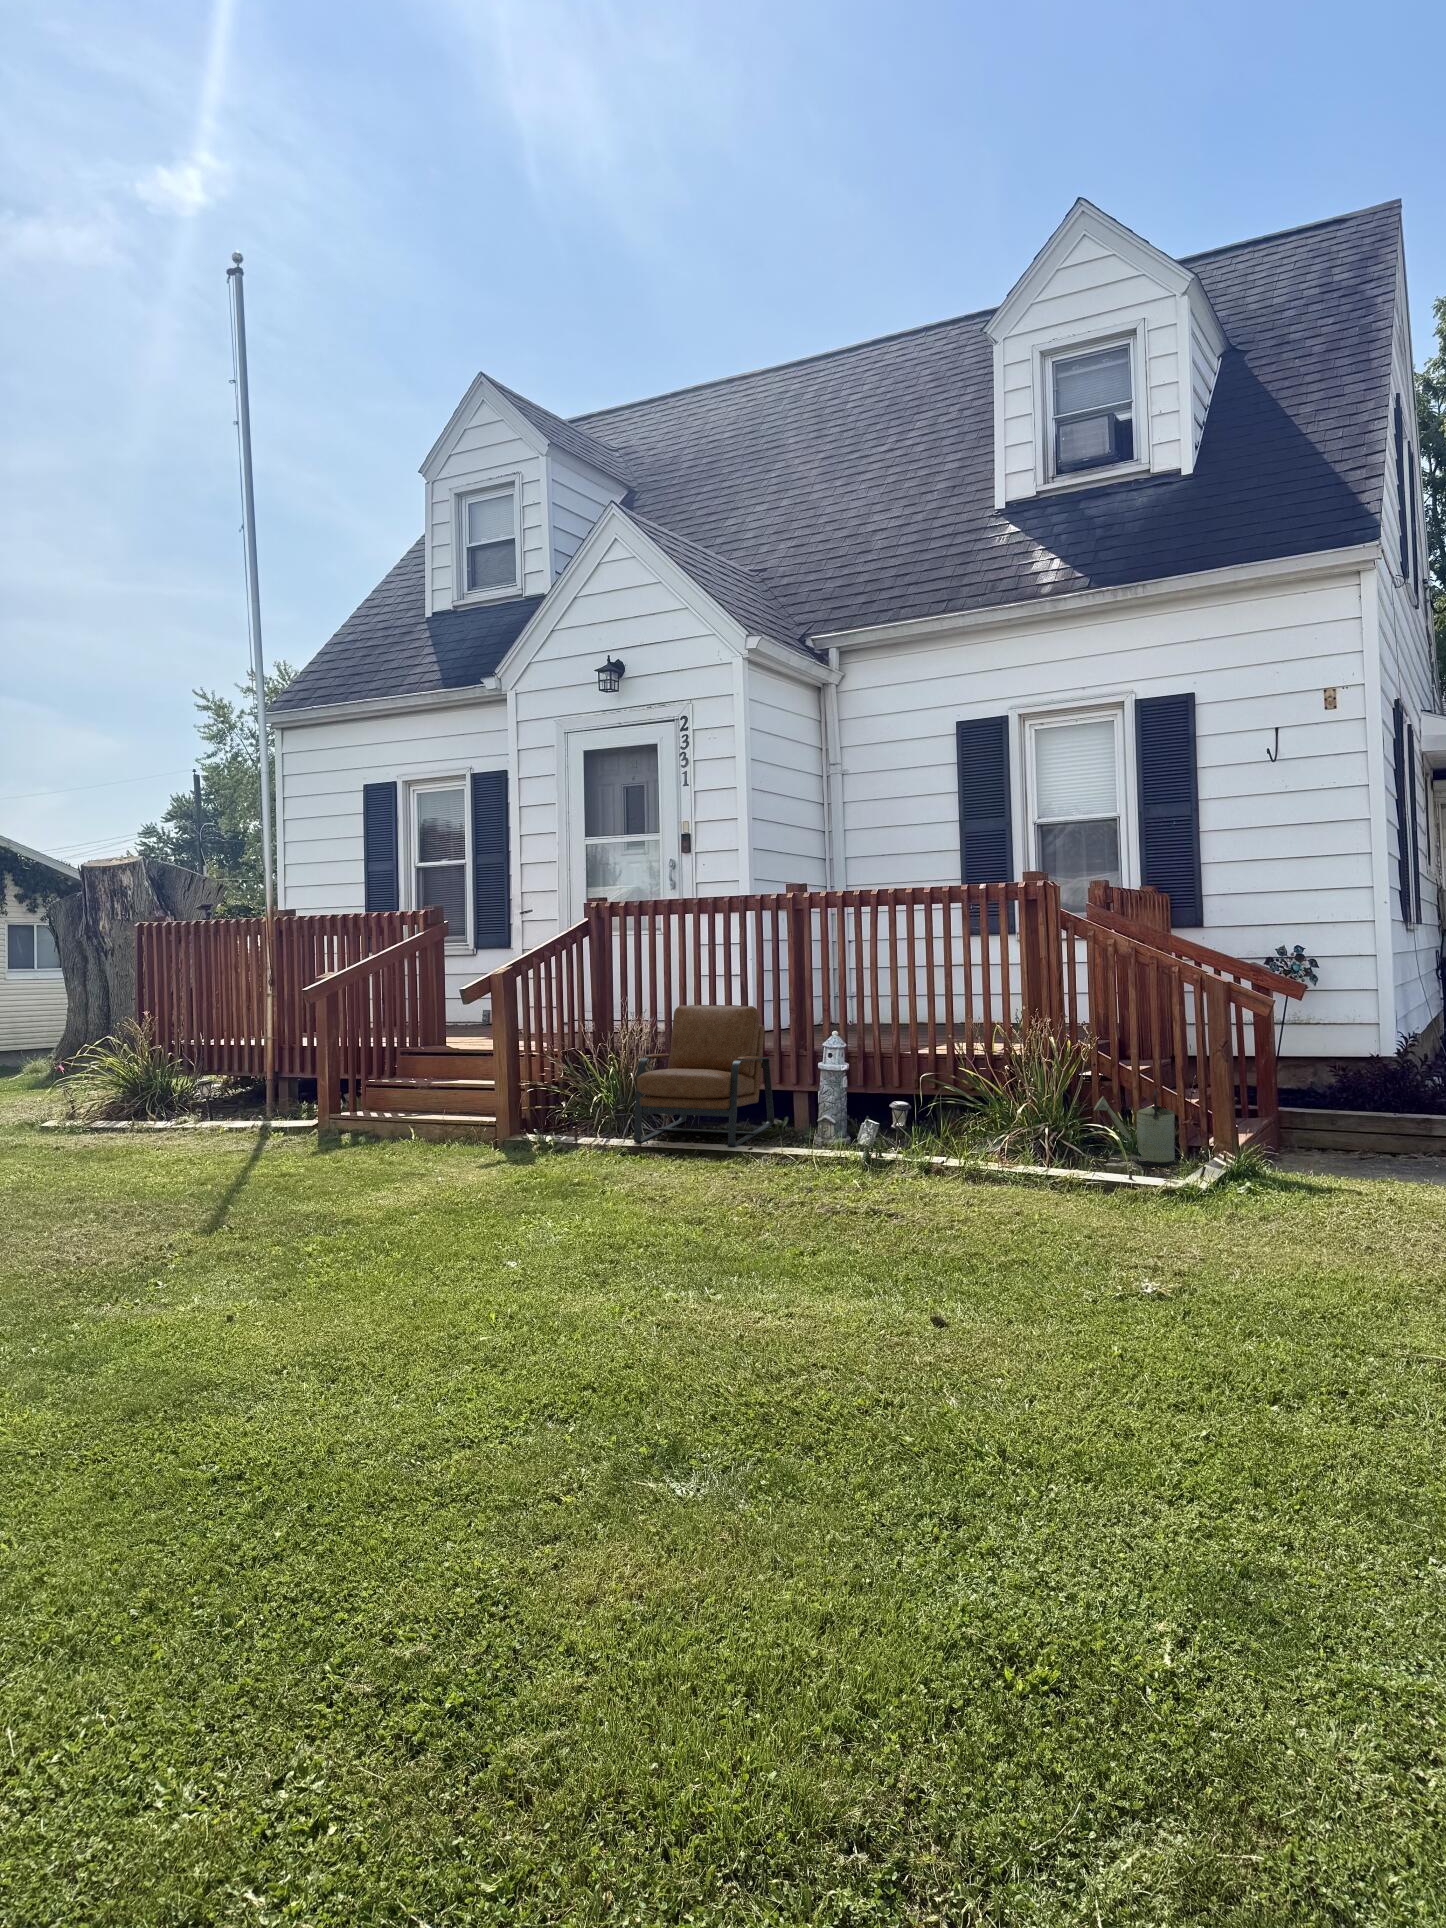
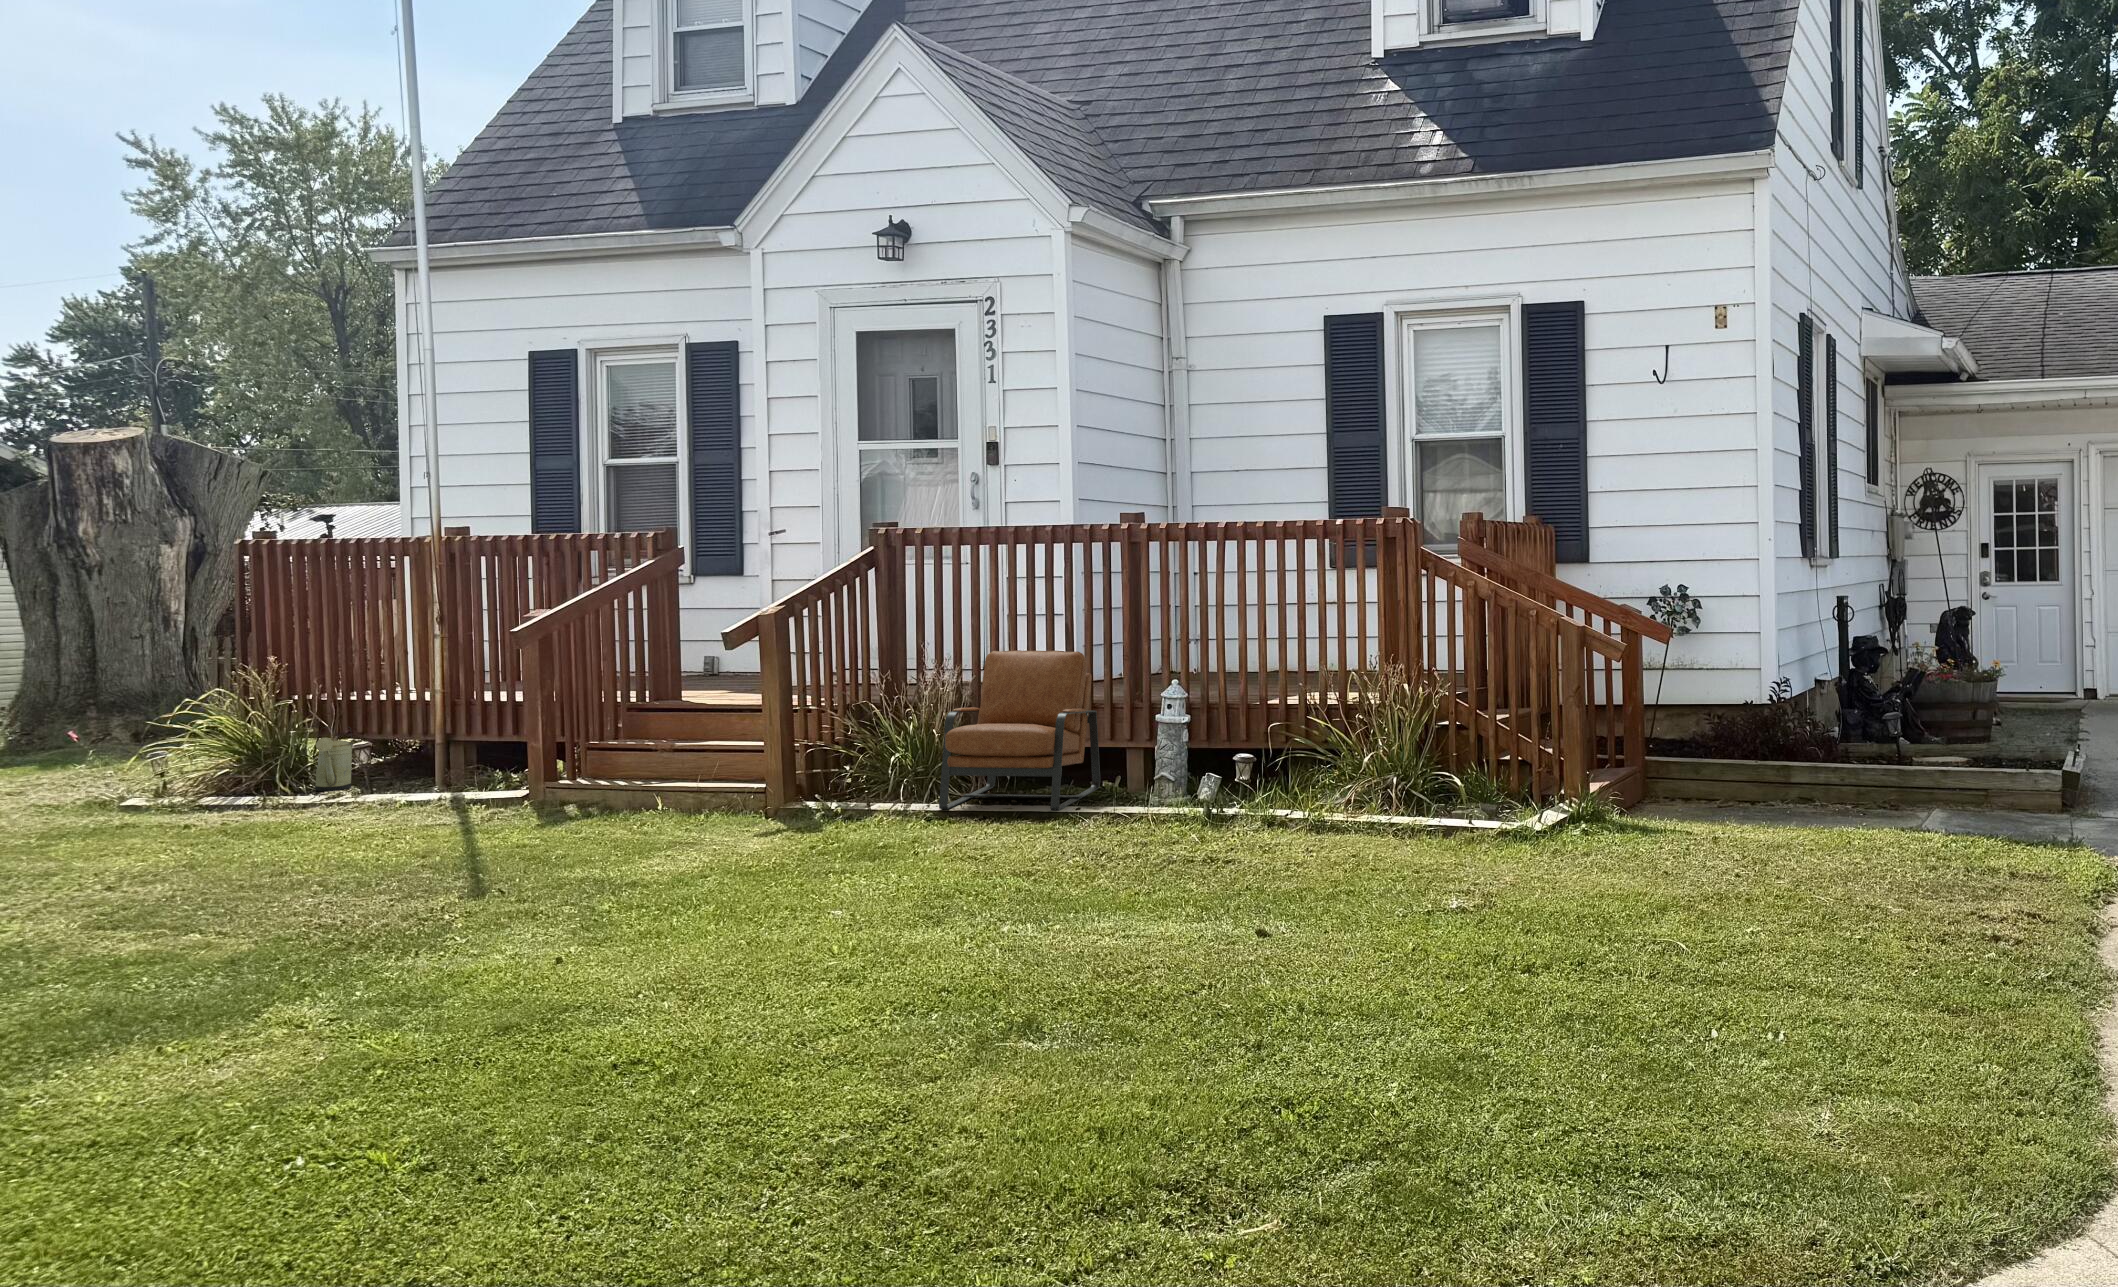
watering can: present [1094,1090,1180,1167] -> present [315,727,353,791]

